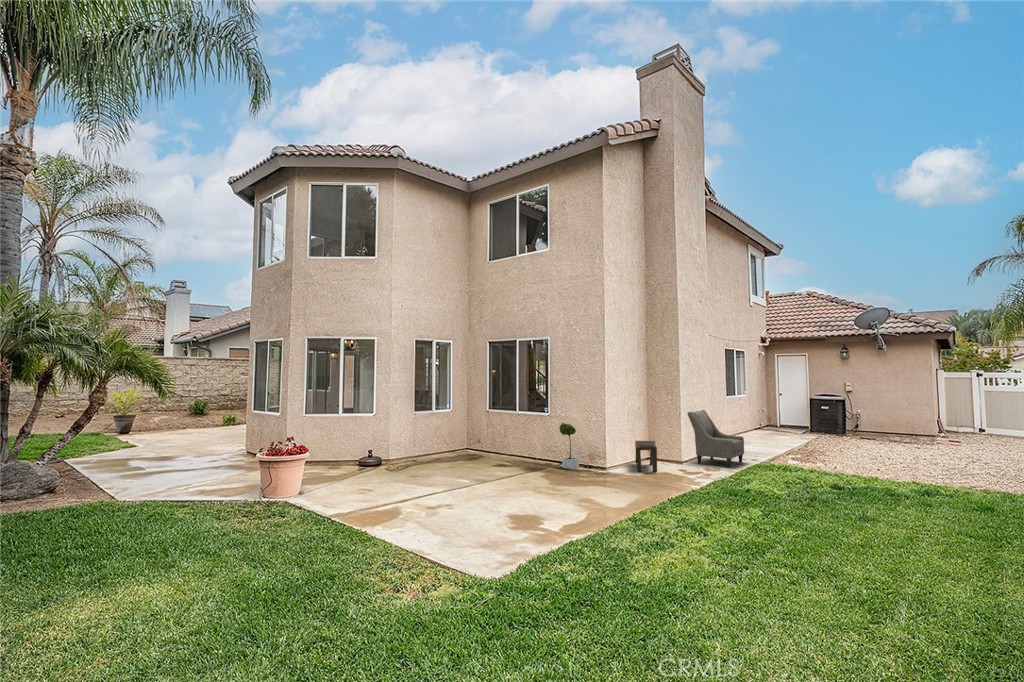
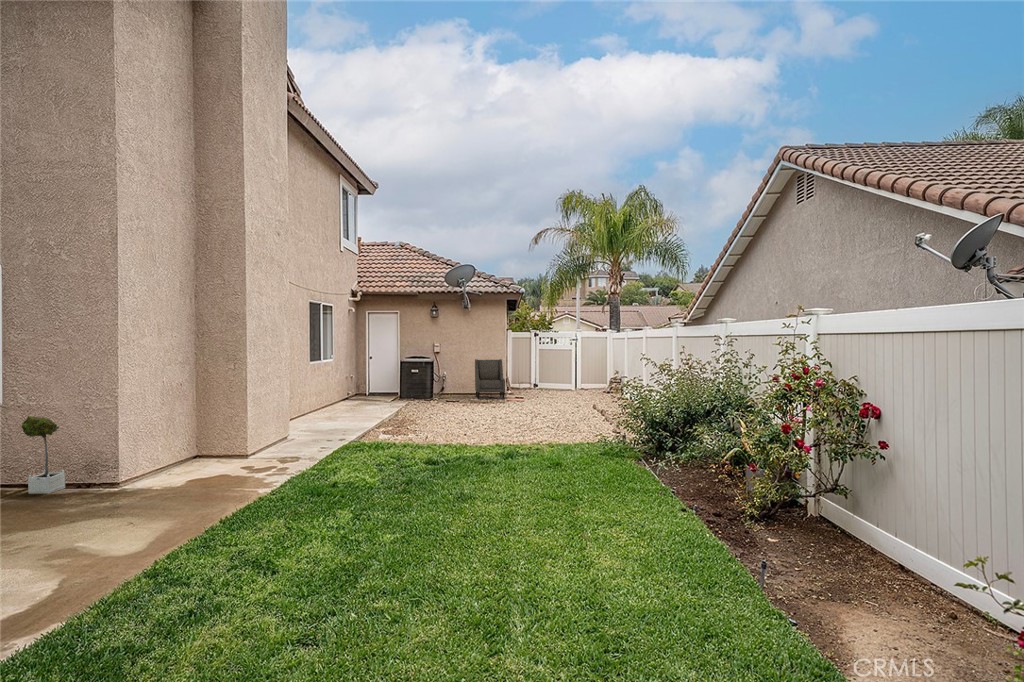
chair: present [687,410,744,468] -> present [475,359,505,399]
bench: present [635,441,657,472] -> none [172,429,207,479]

